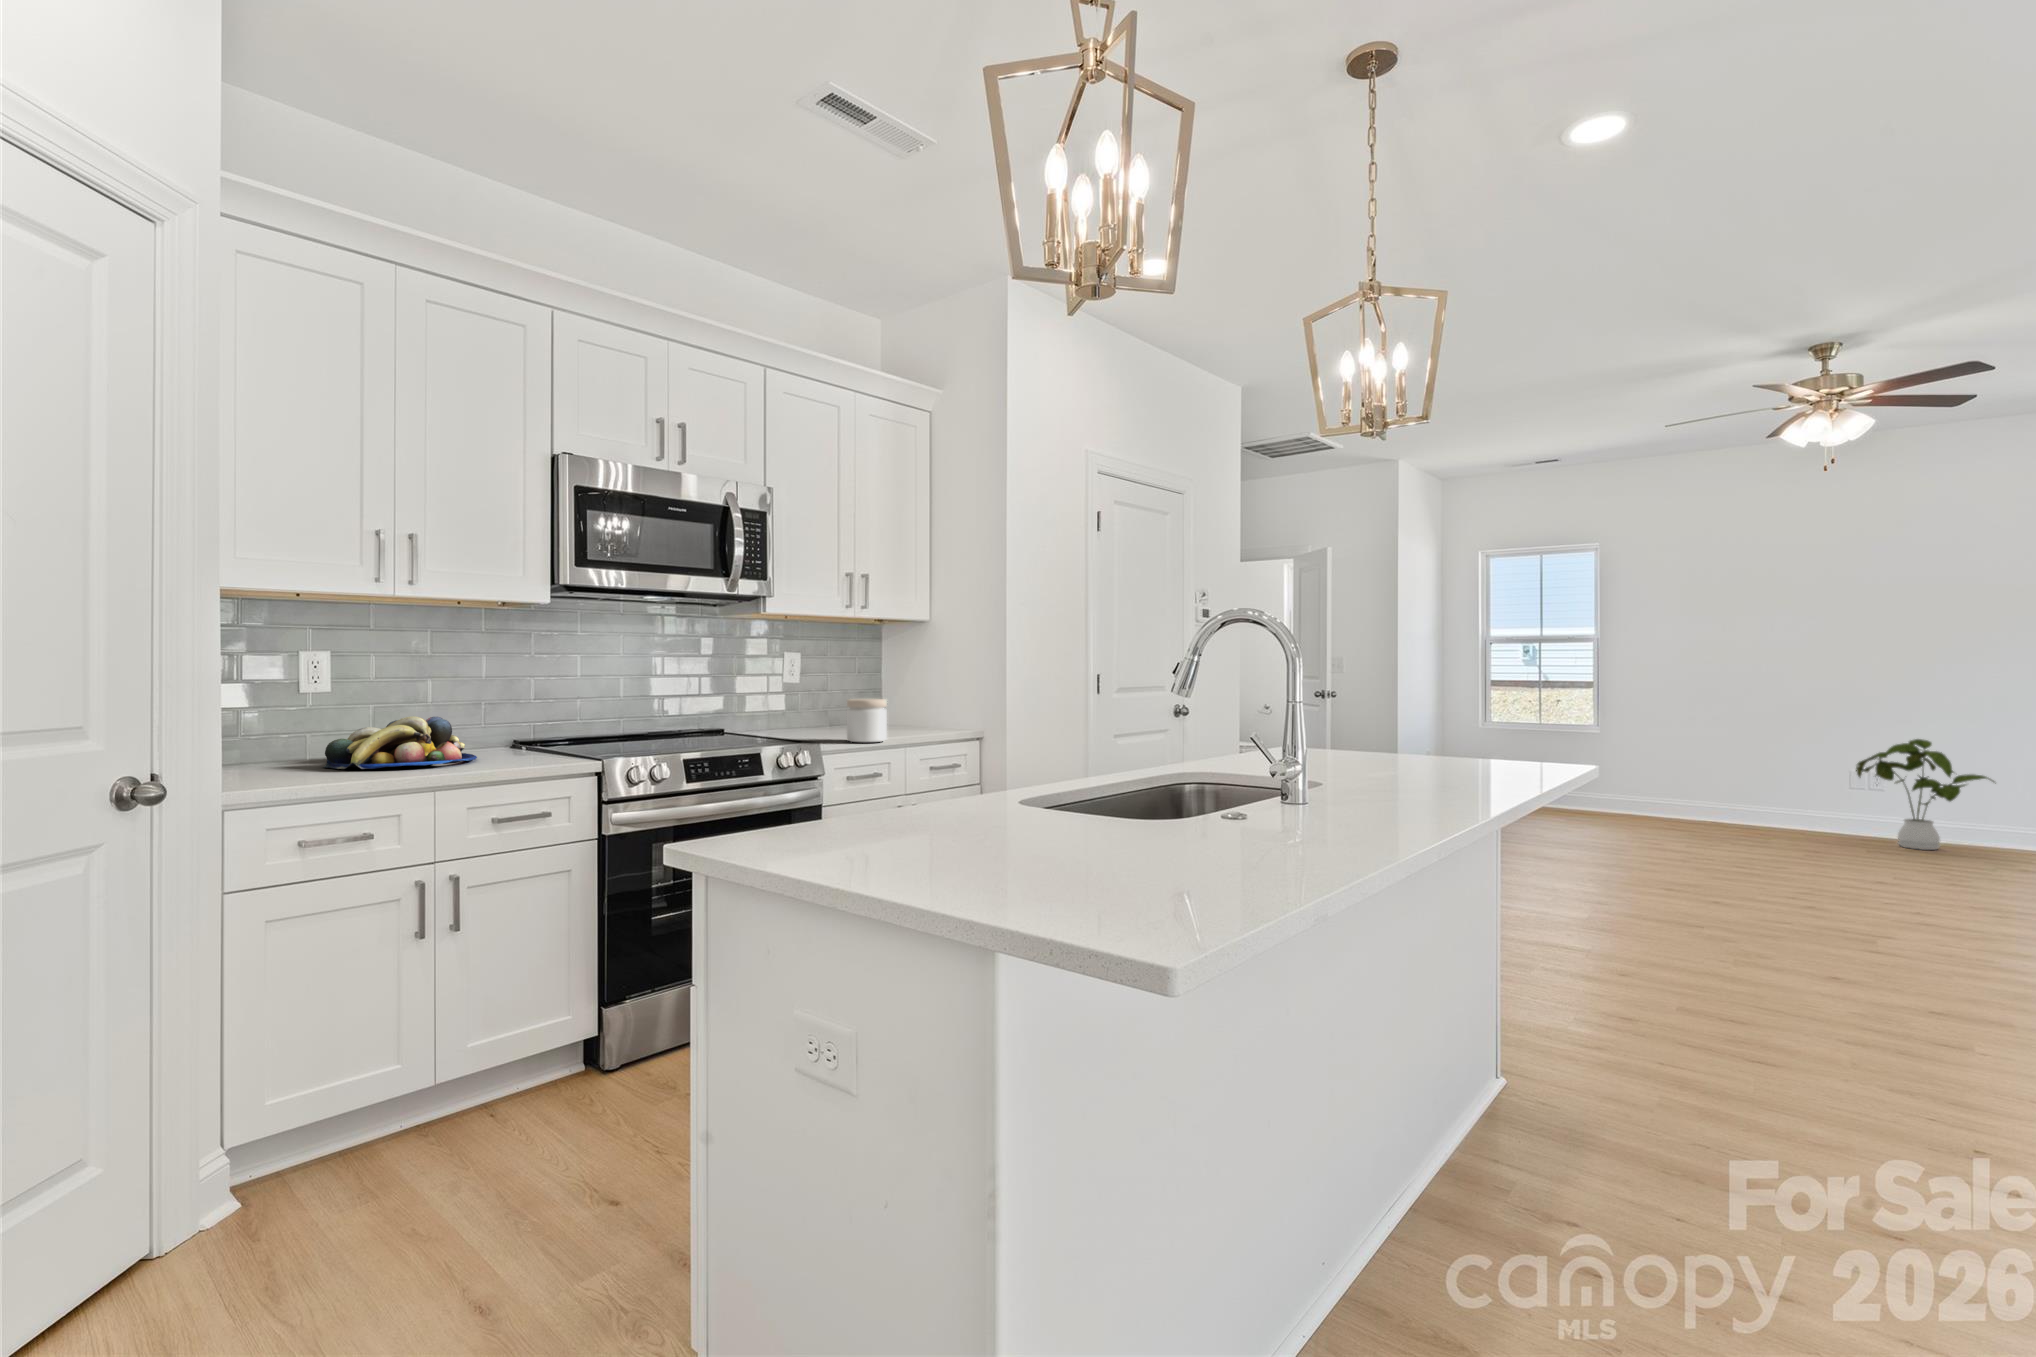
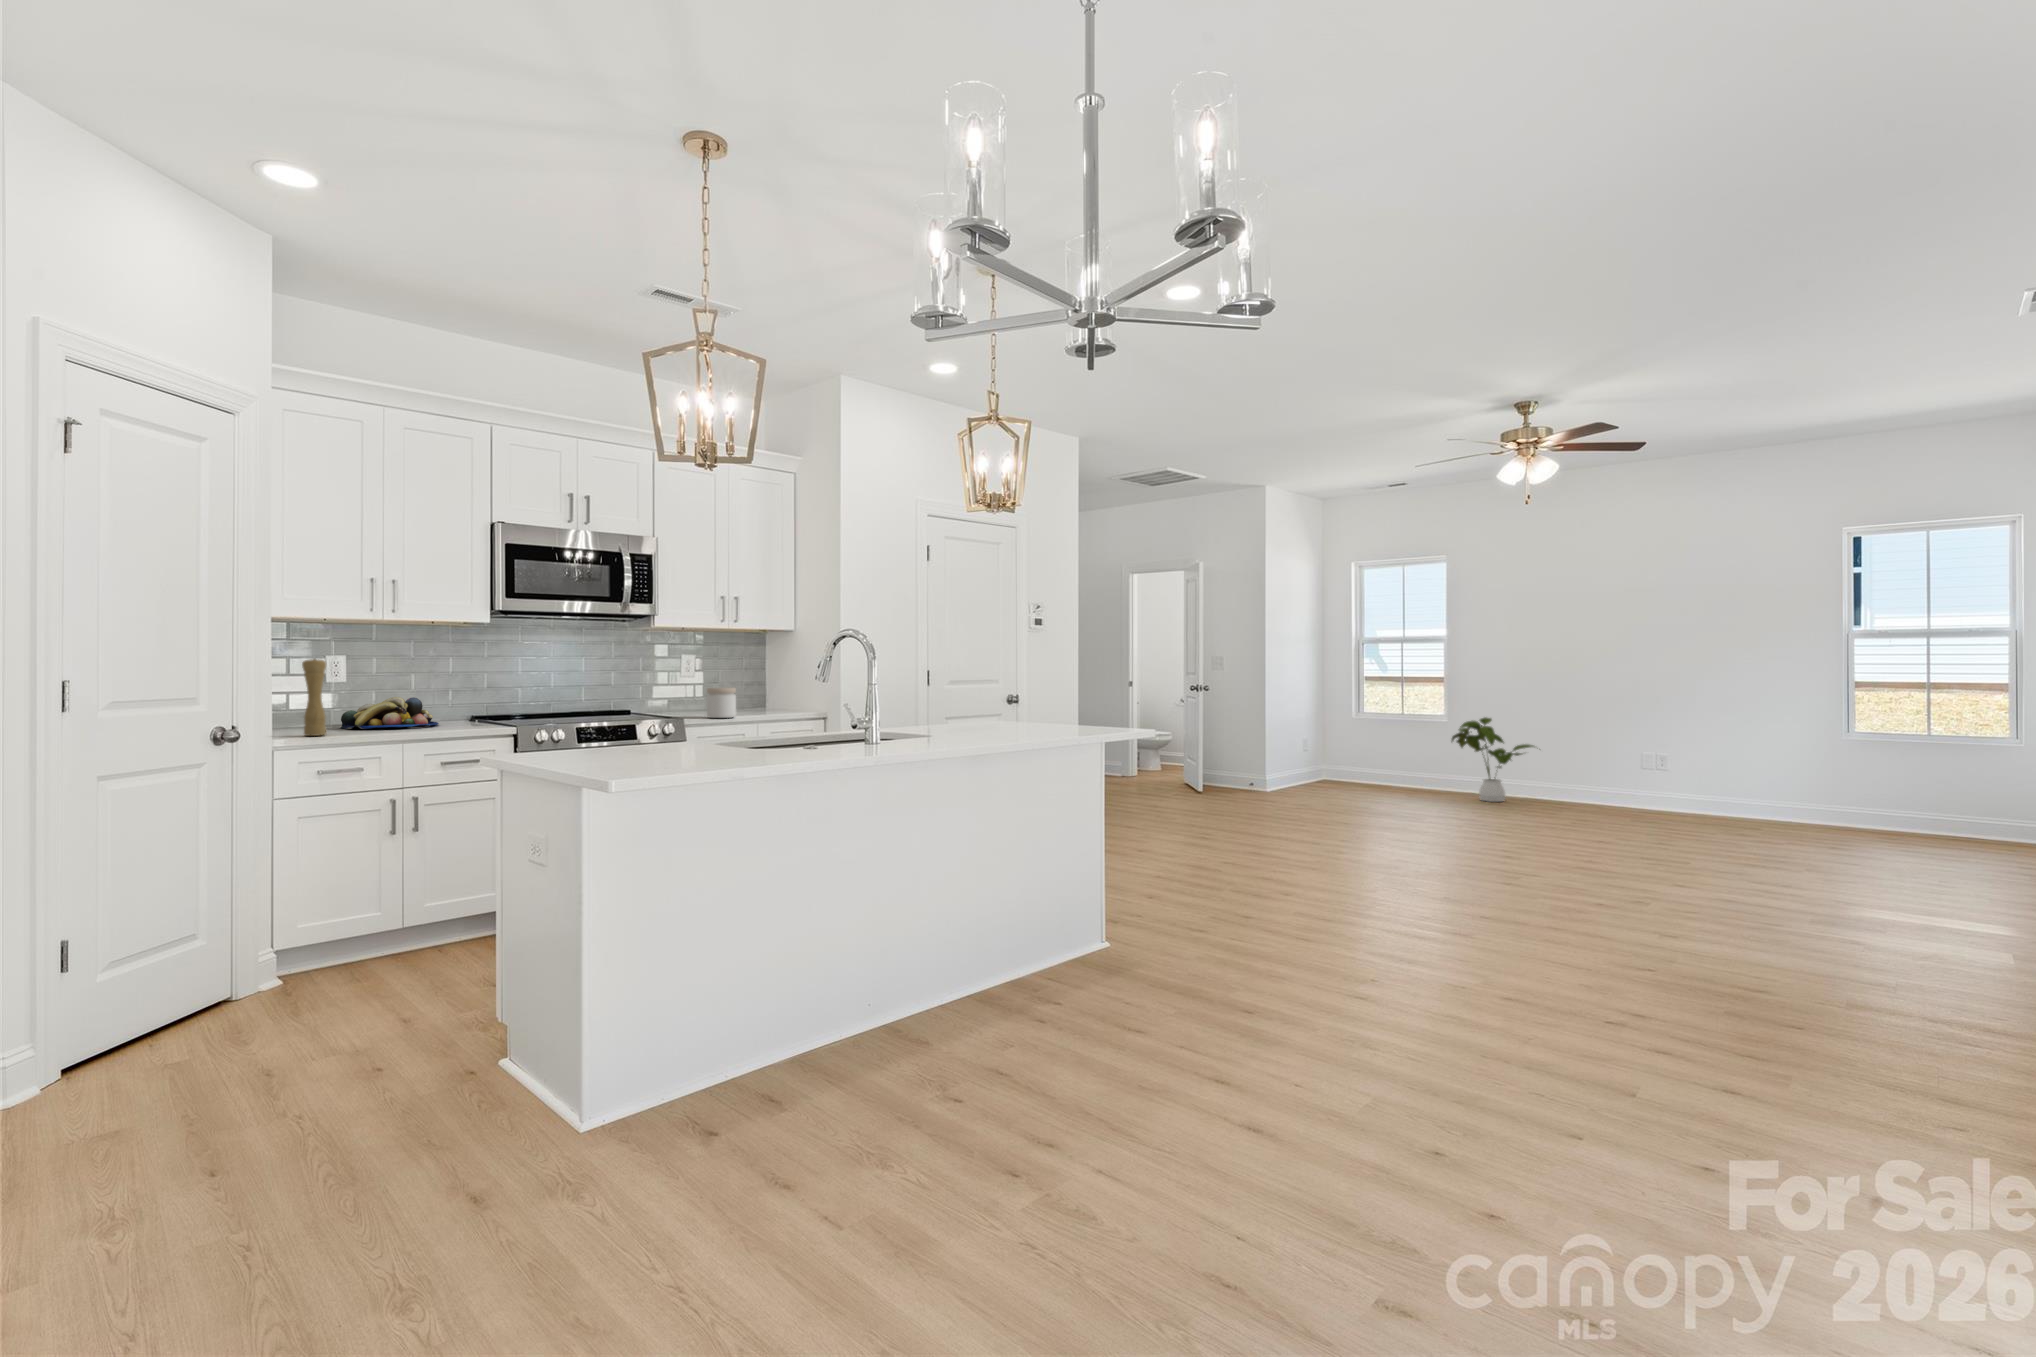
pepper mill: none [271,655,312,786] -> present [302,658,326,736]
house plant: present [1856,739,1994,850] -> present [1452,717,1534,802]

